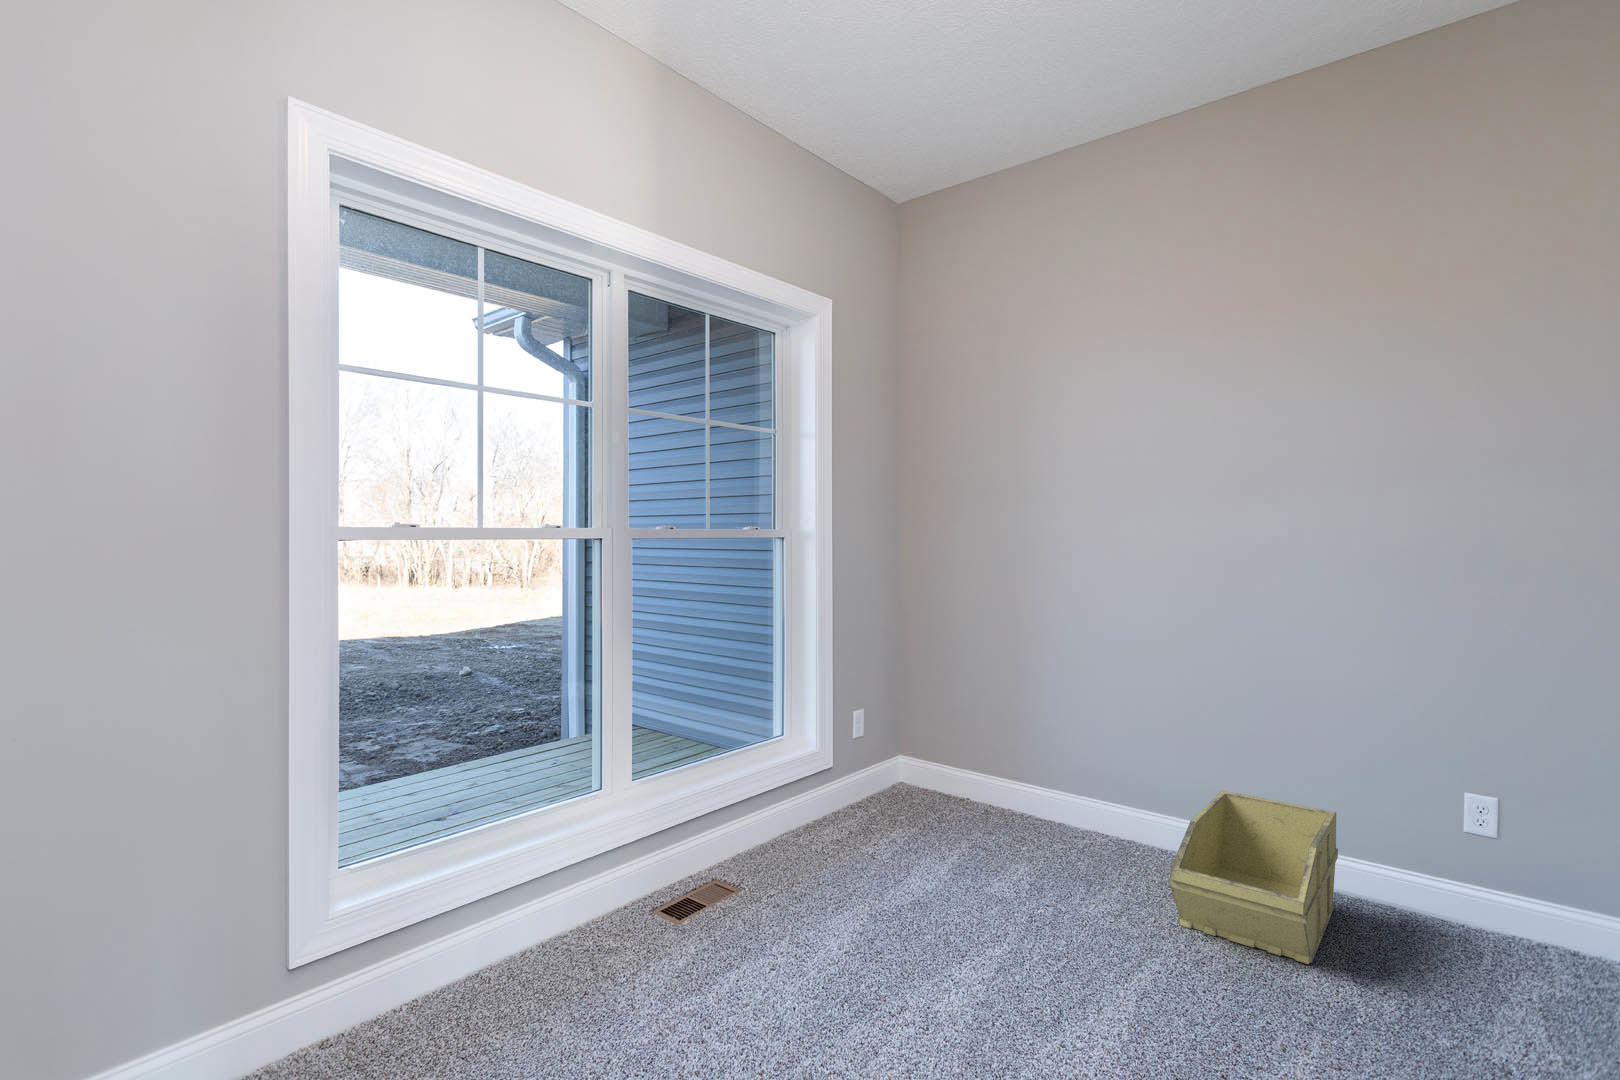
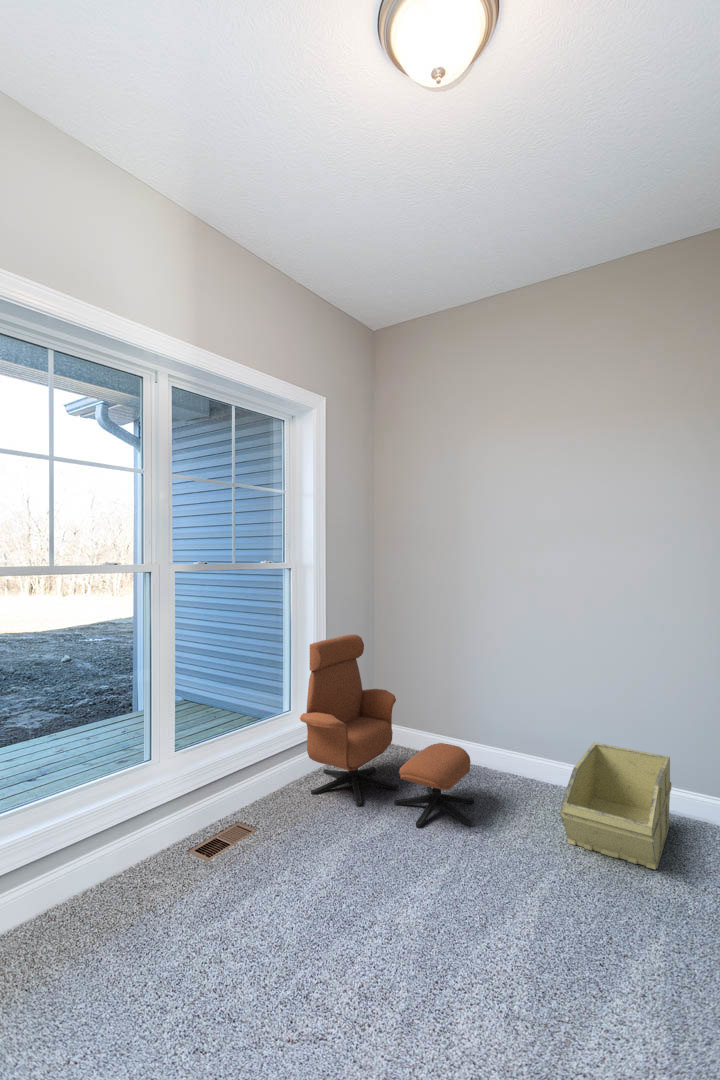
lounge chair: none [800,634,1045,897] -> present [300,635,474,827]

